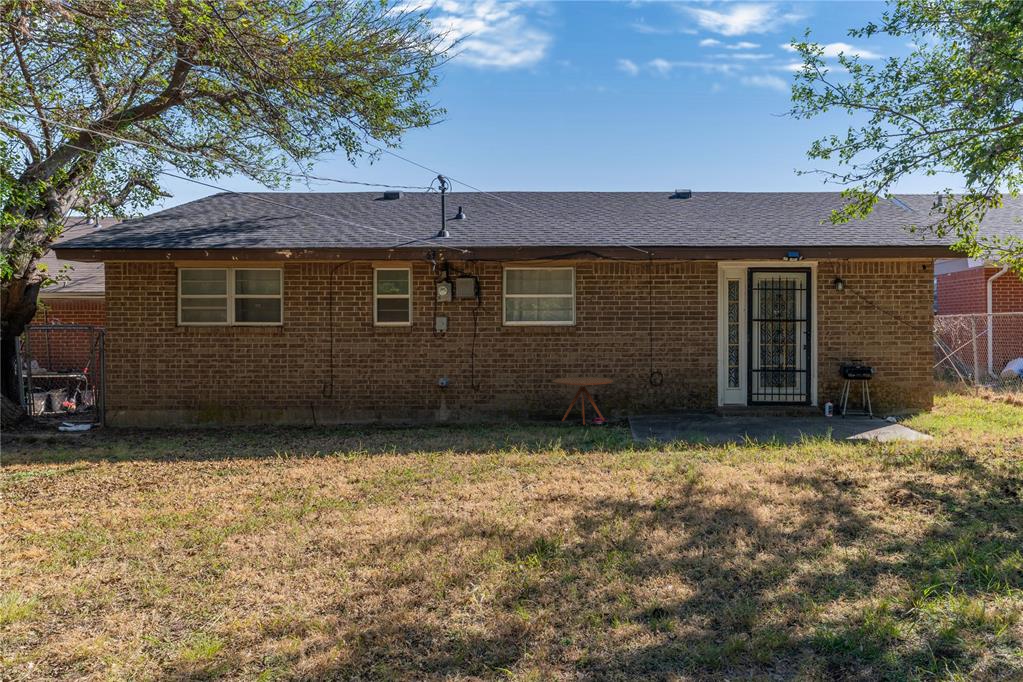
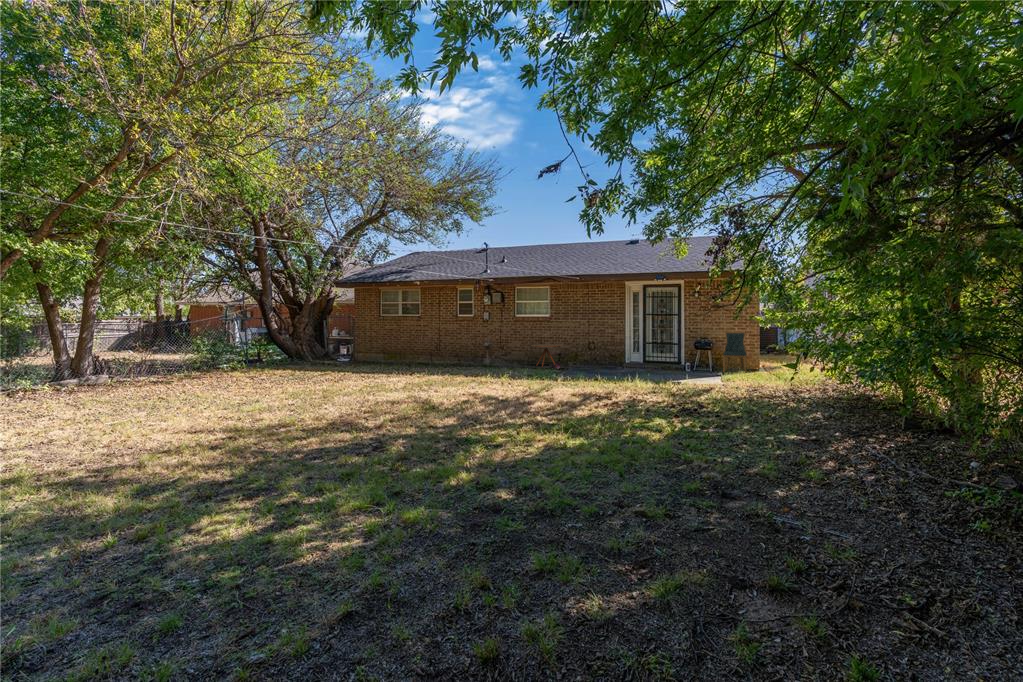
chair: none [891,349,947,418] -> present [723,332,747,372]

